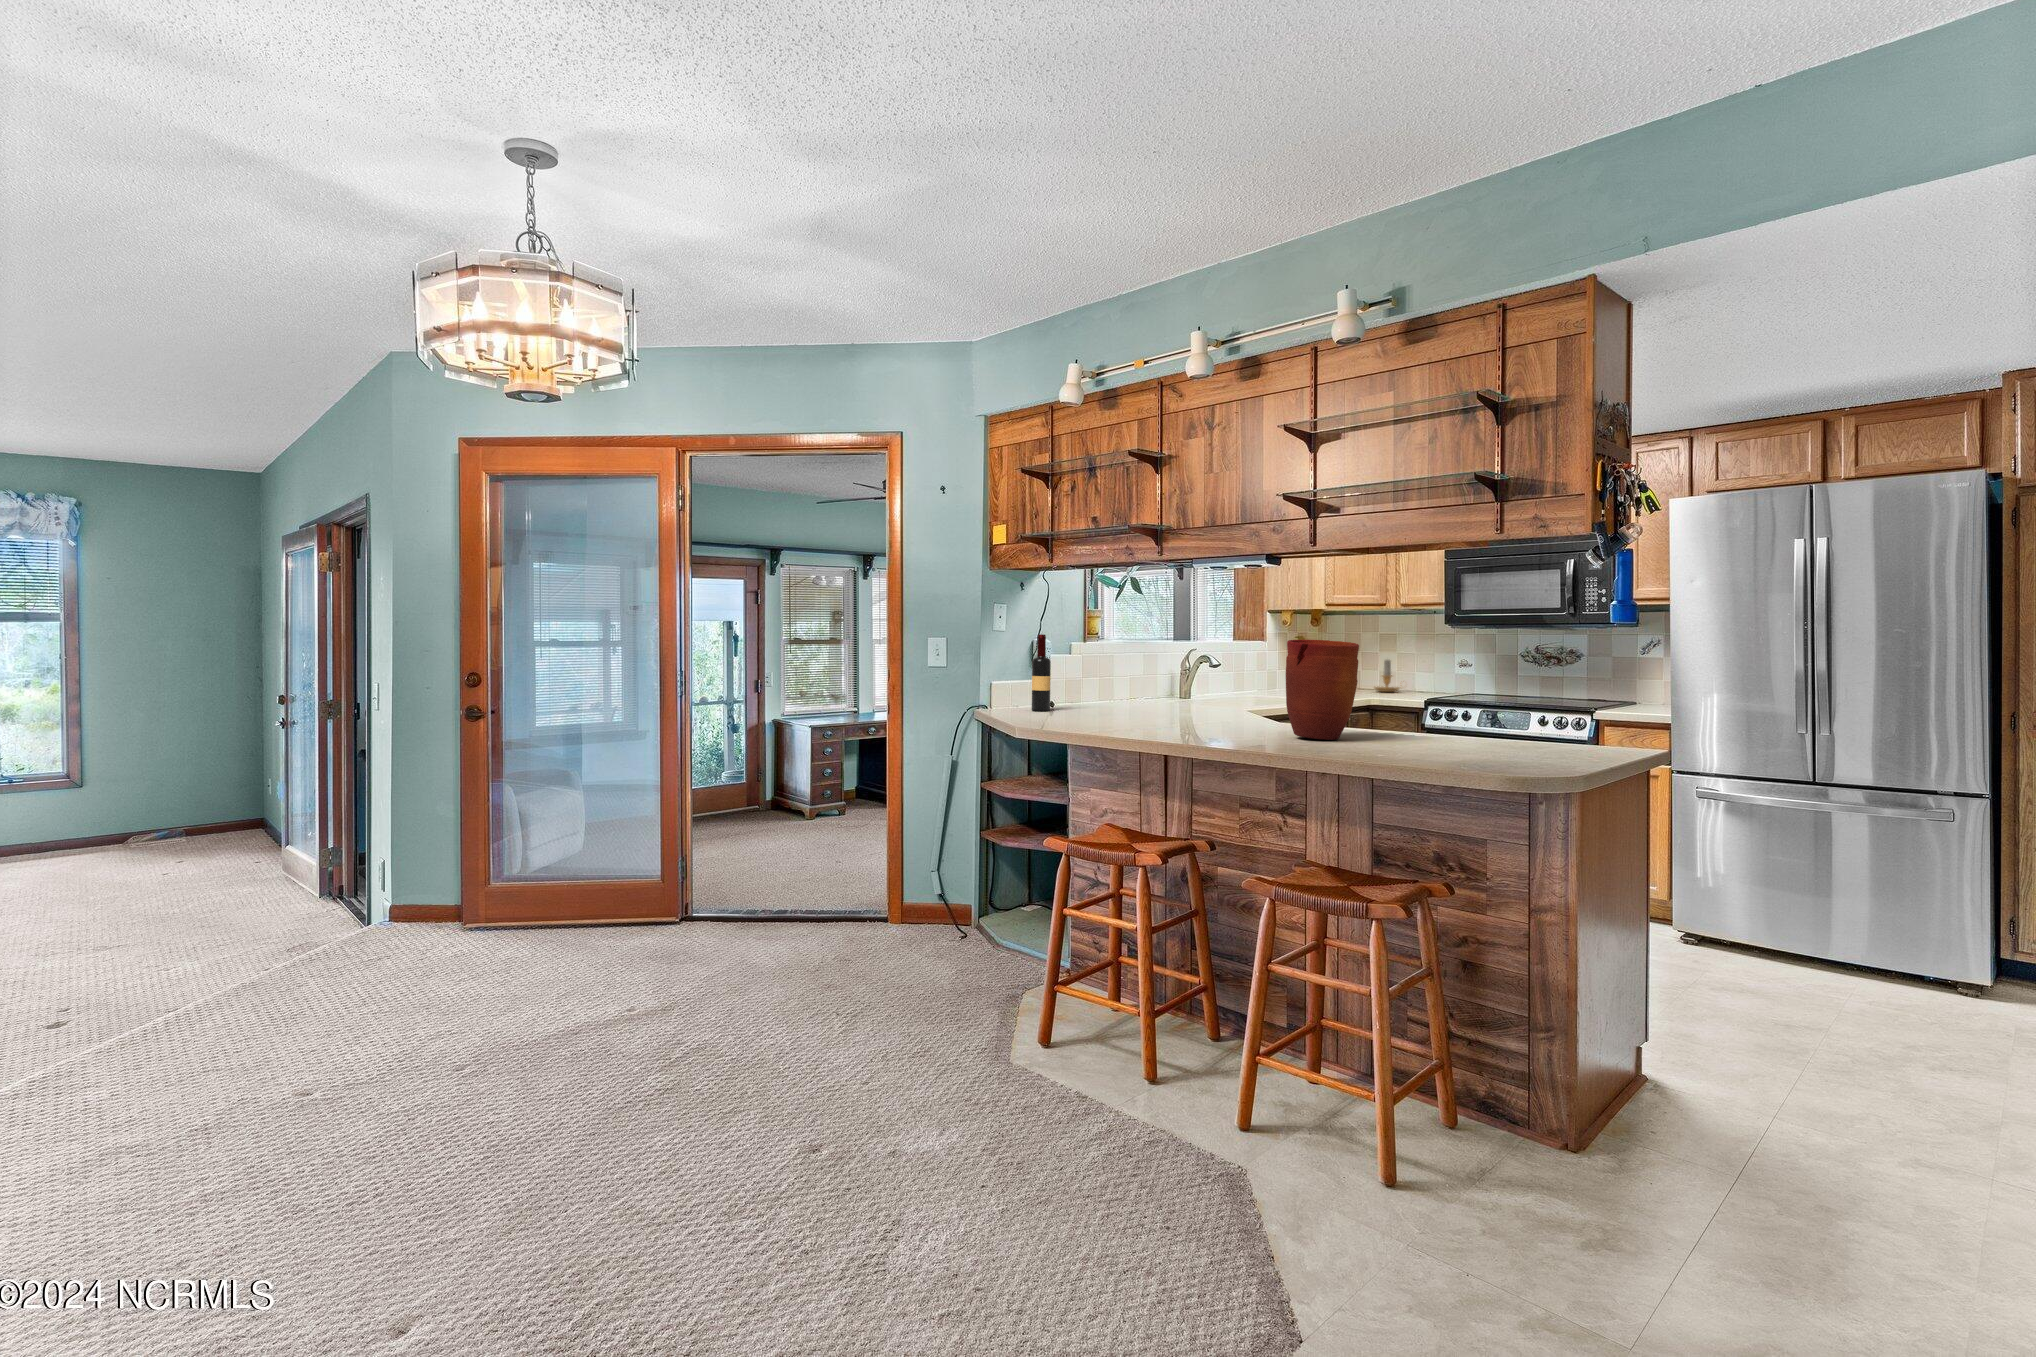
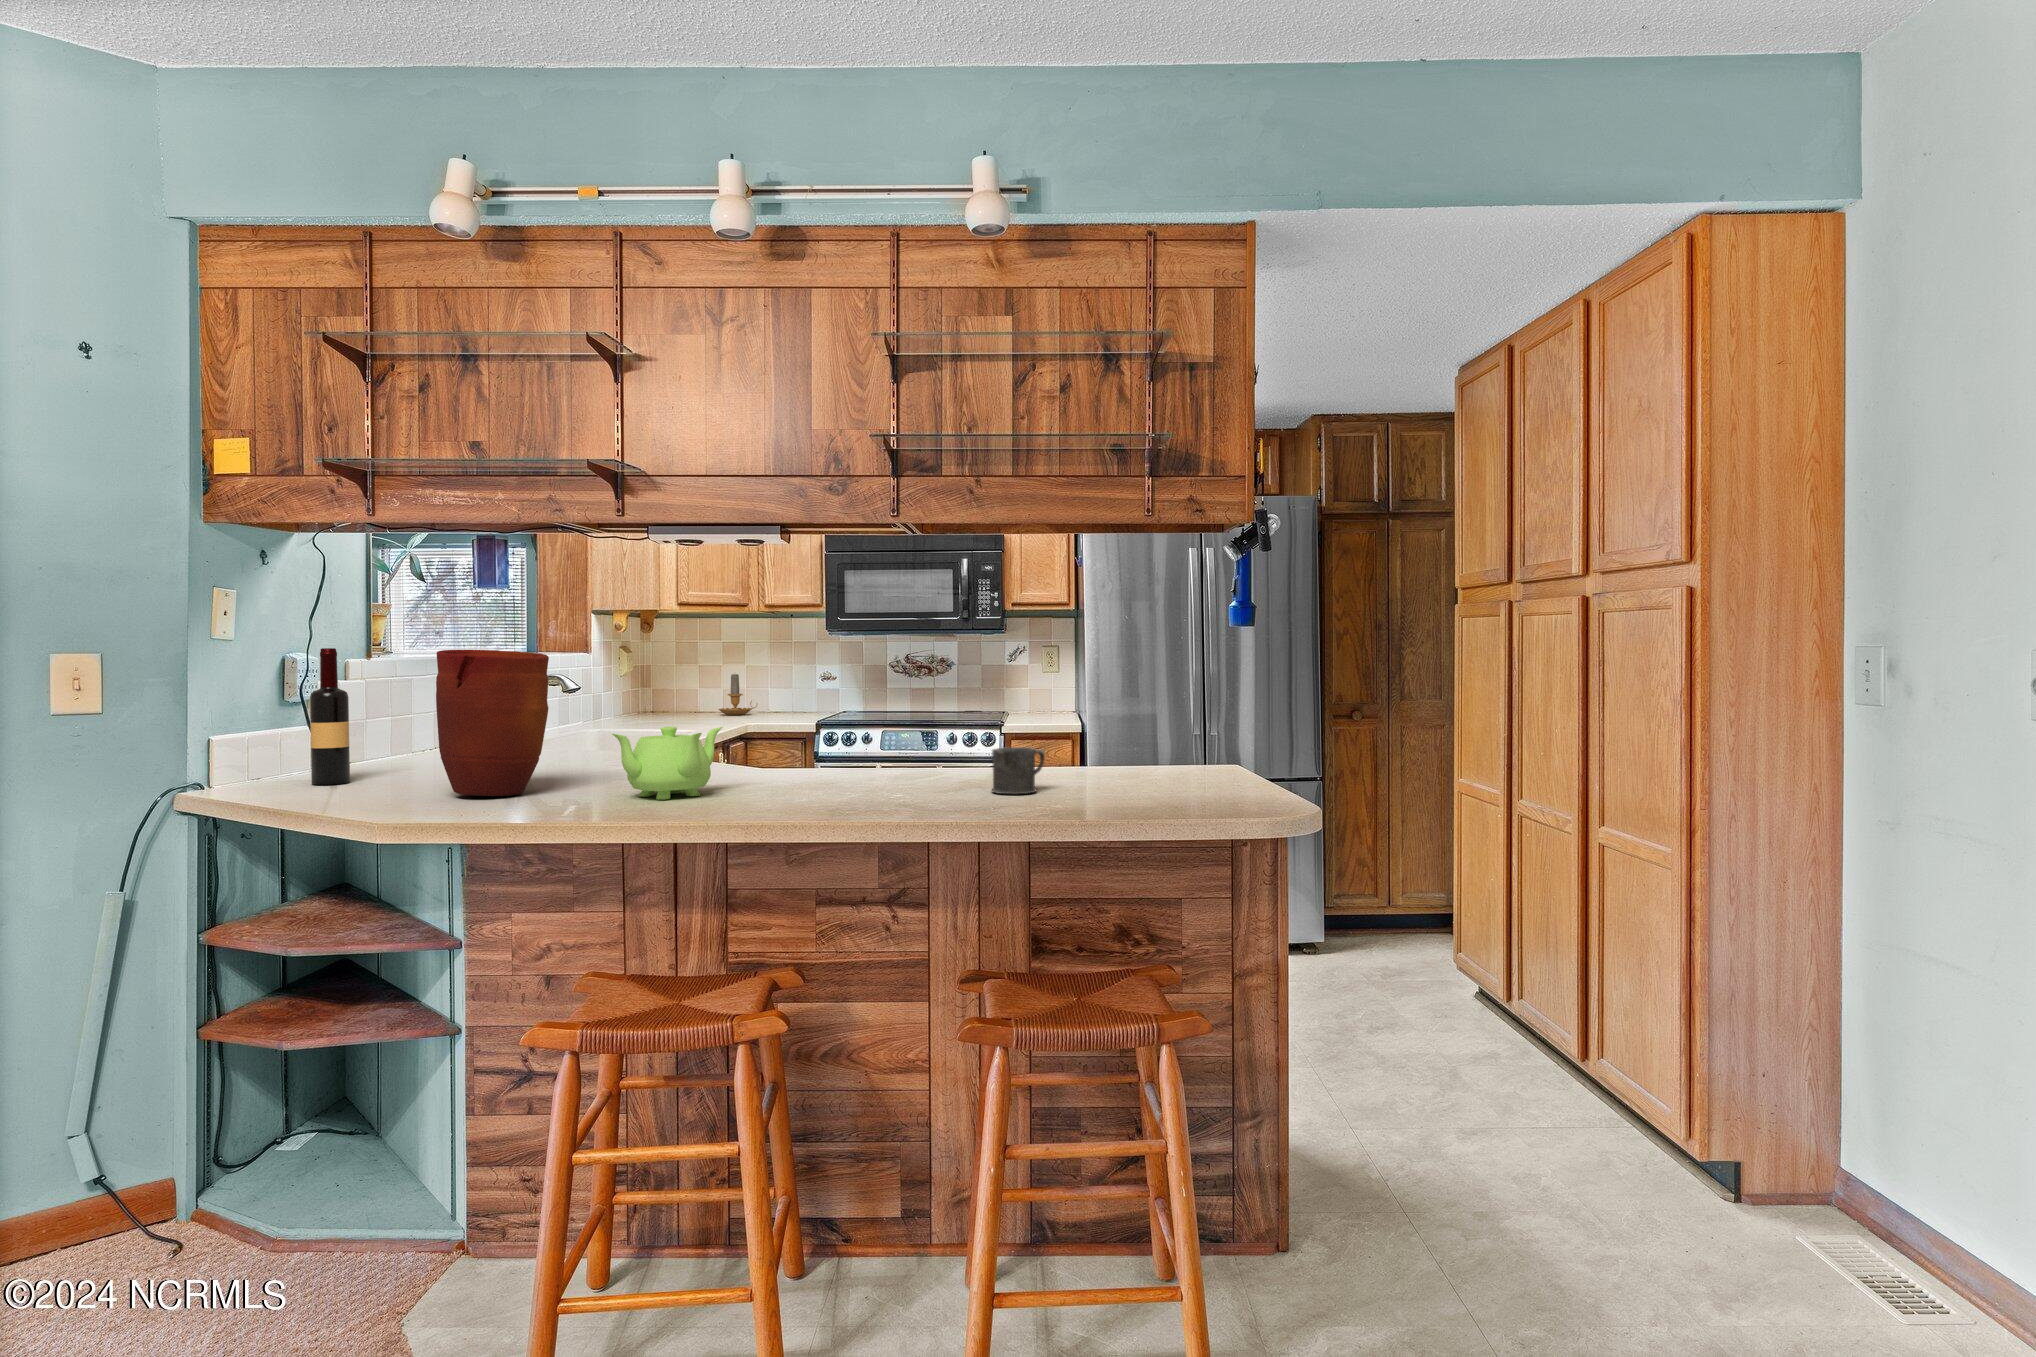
vase: present [1286,640,1359,740] -> present [436,650,549,796]
teapot: none [1140,687,1217,731] -> present [612,727,723,800]
mug: none [1376,715,1423,749] -> present [992,747,1045,794]

